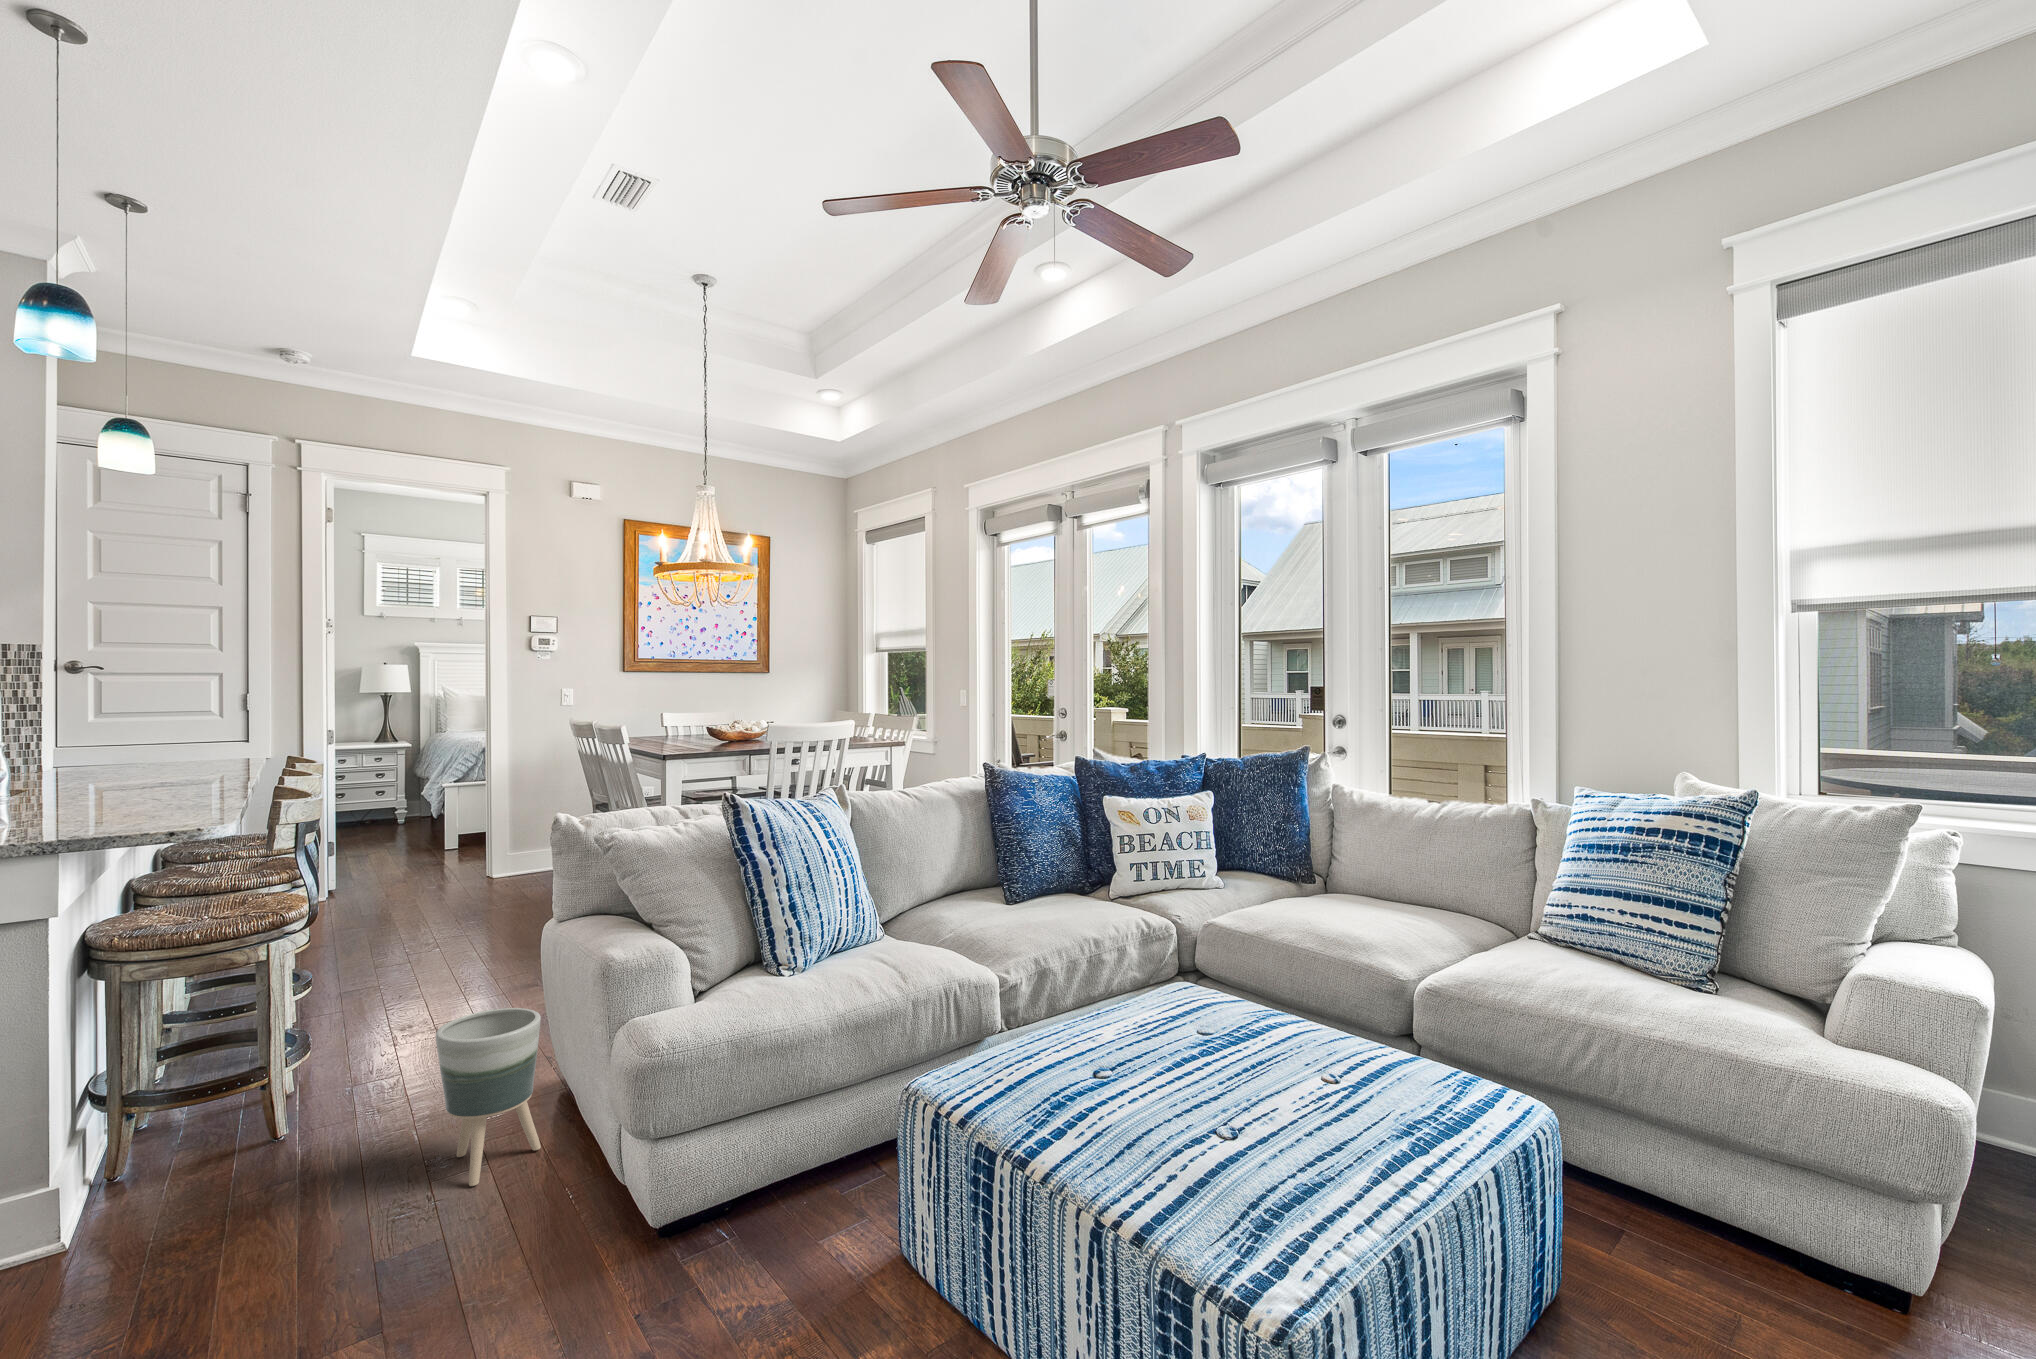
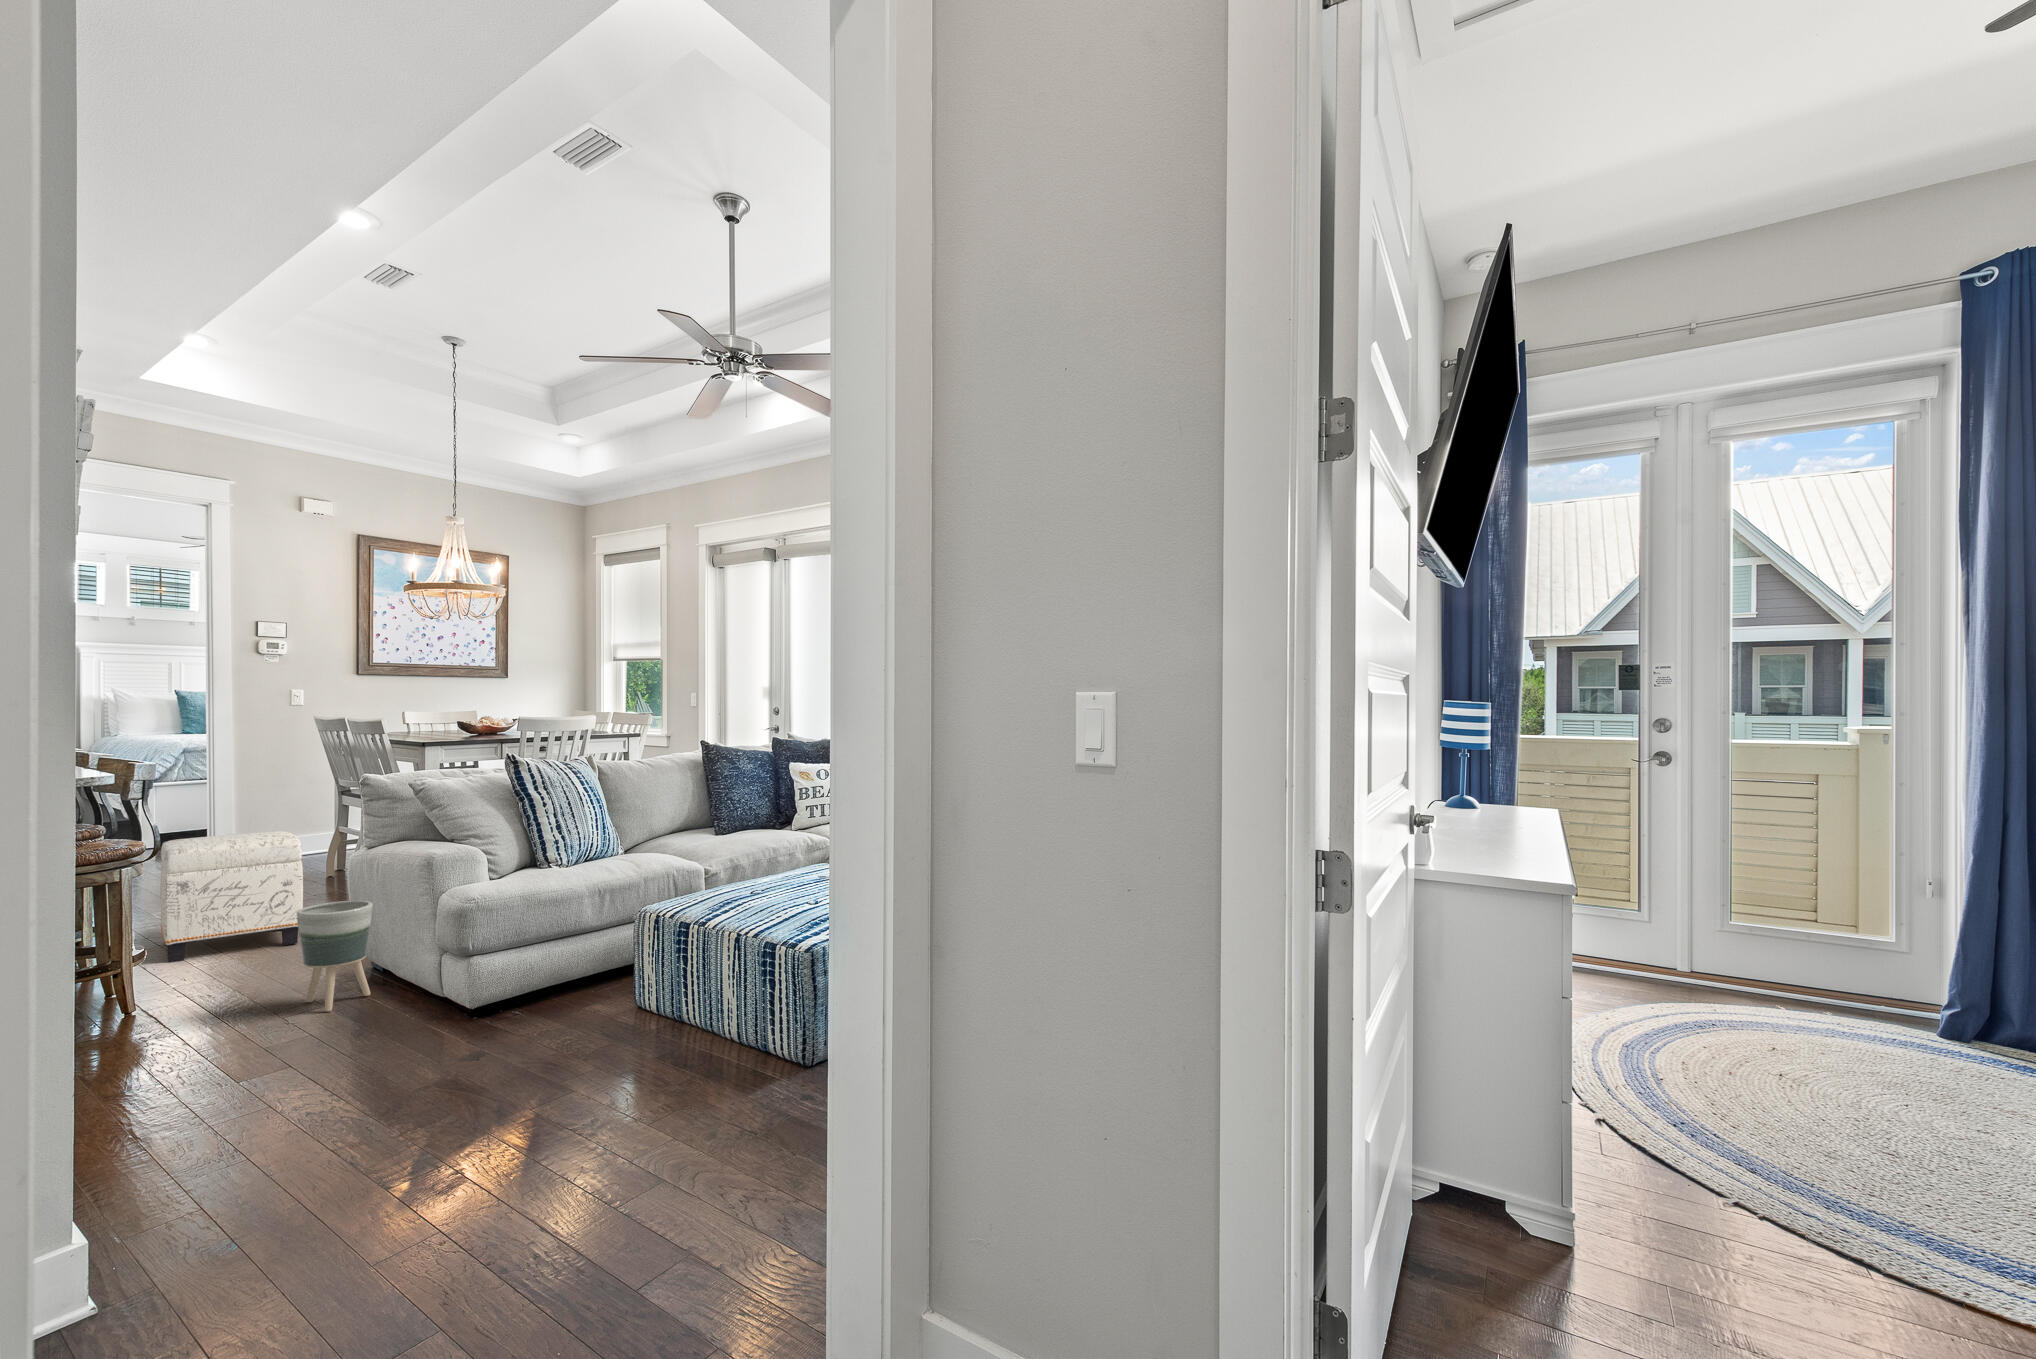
ottoman: none [346,867,509,1041] -> present [160,831,303,962]

